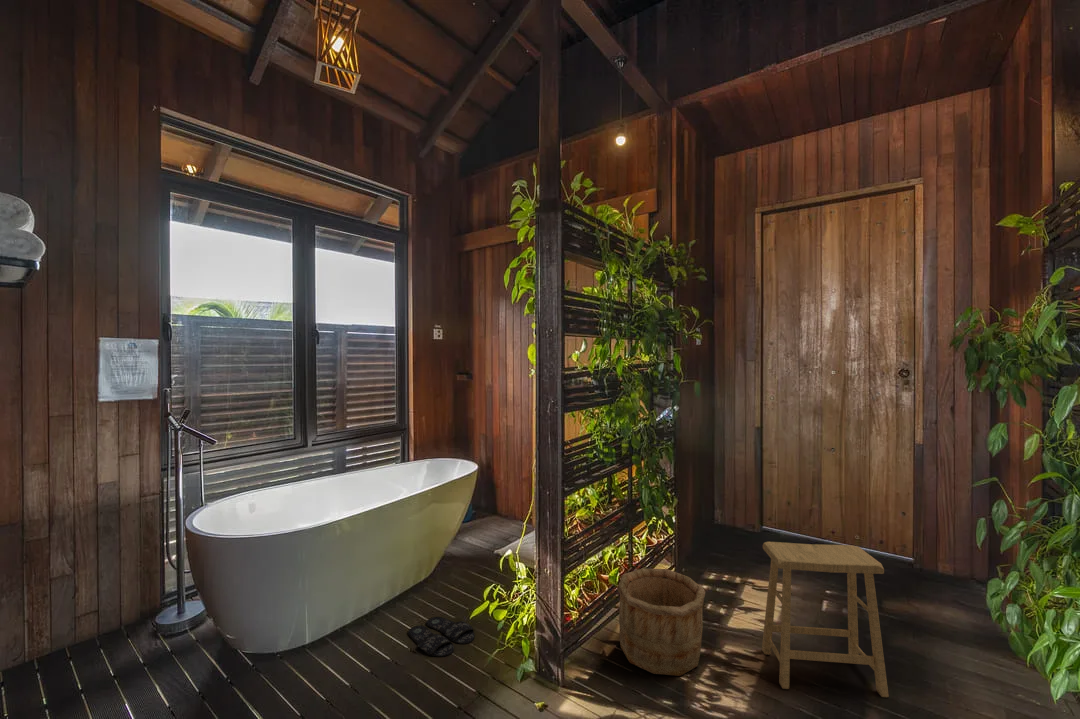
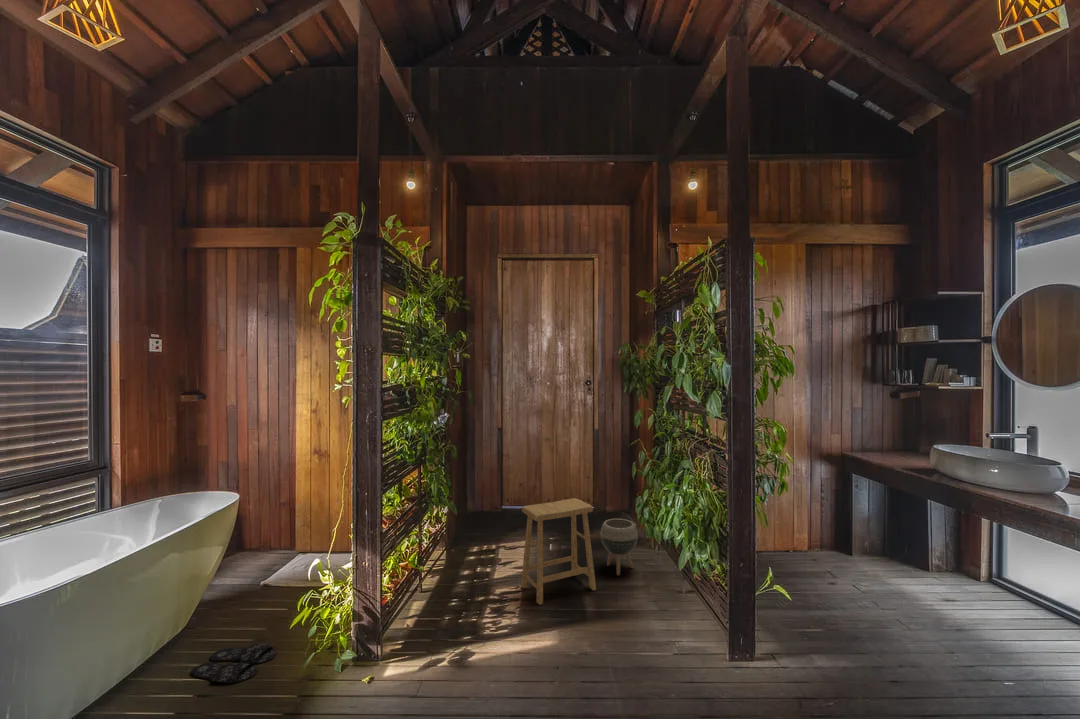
wooden bucket: present [617,568,705,676] -> none [418,544,486,625]
planter: none [905,590,982,686] -> present [601,519,638,575]

